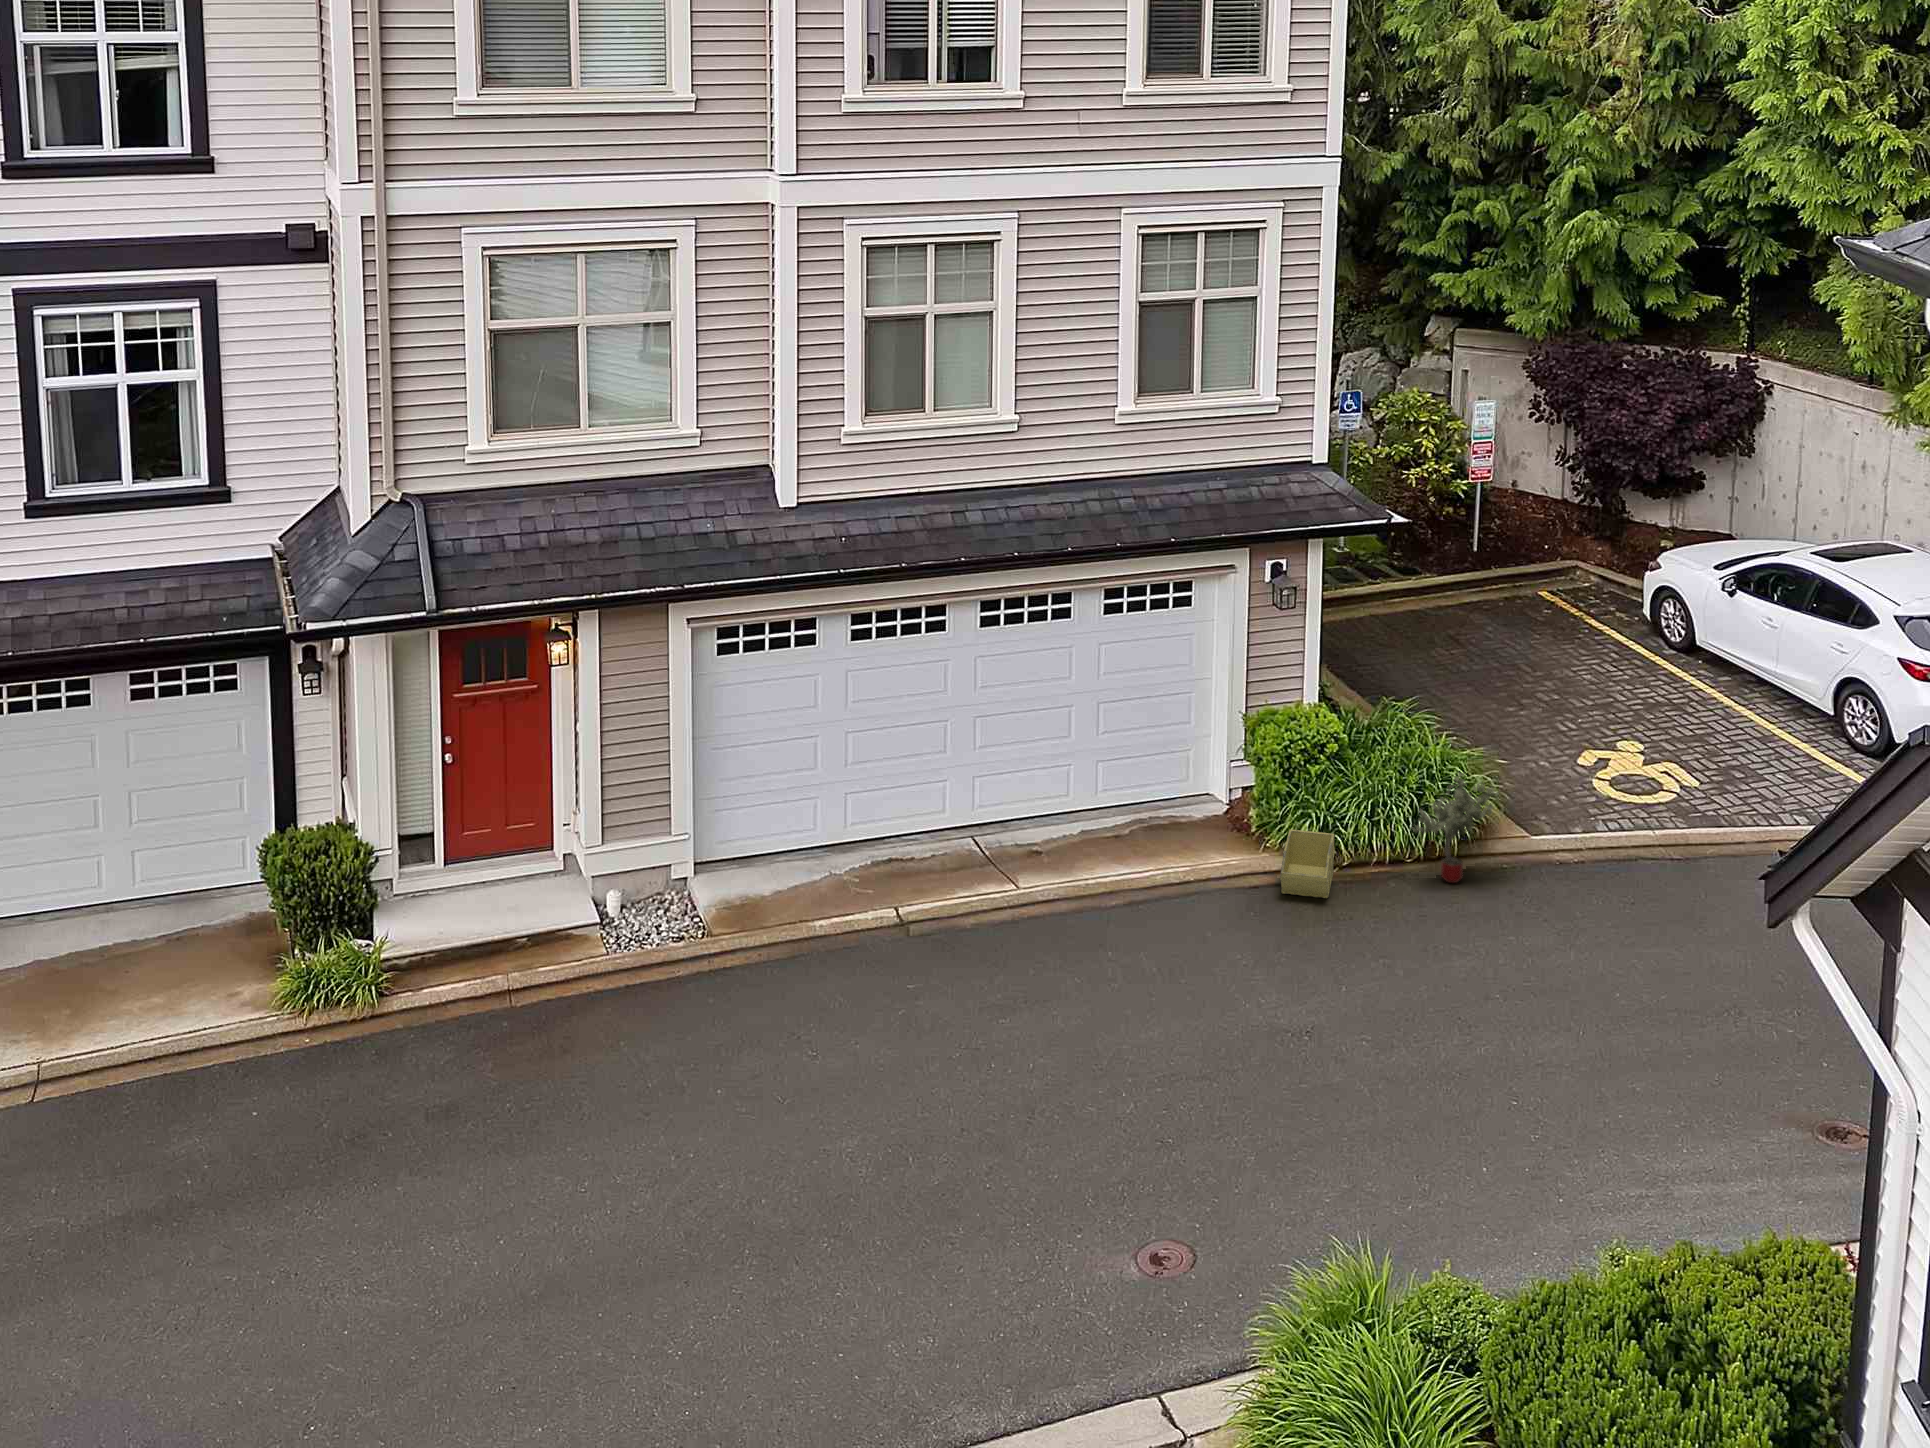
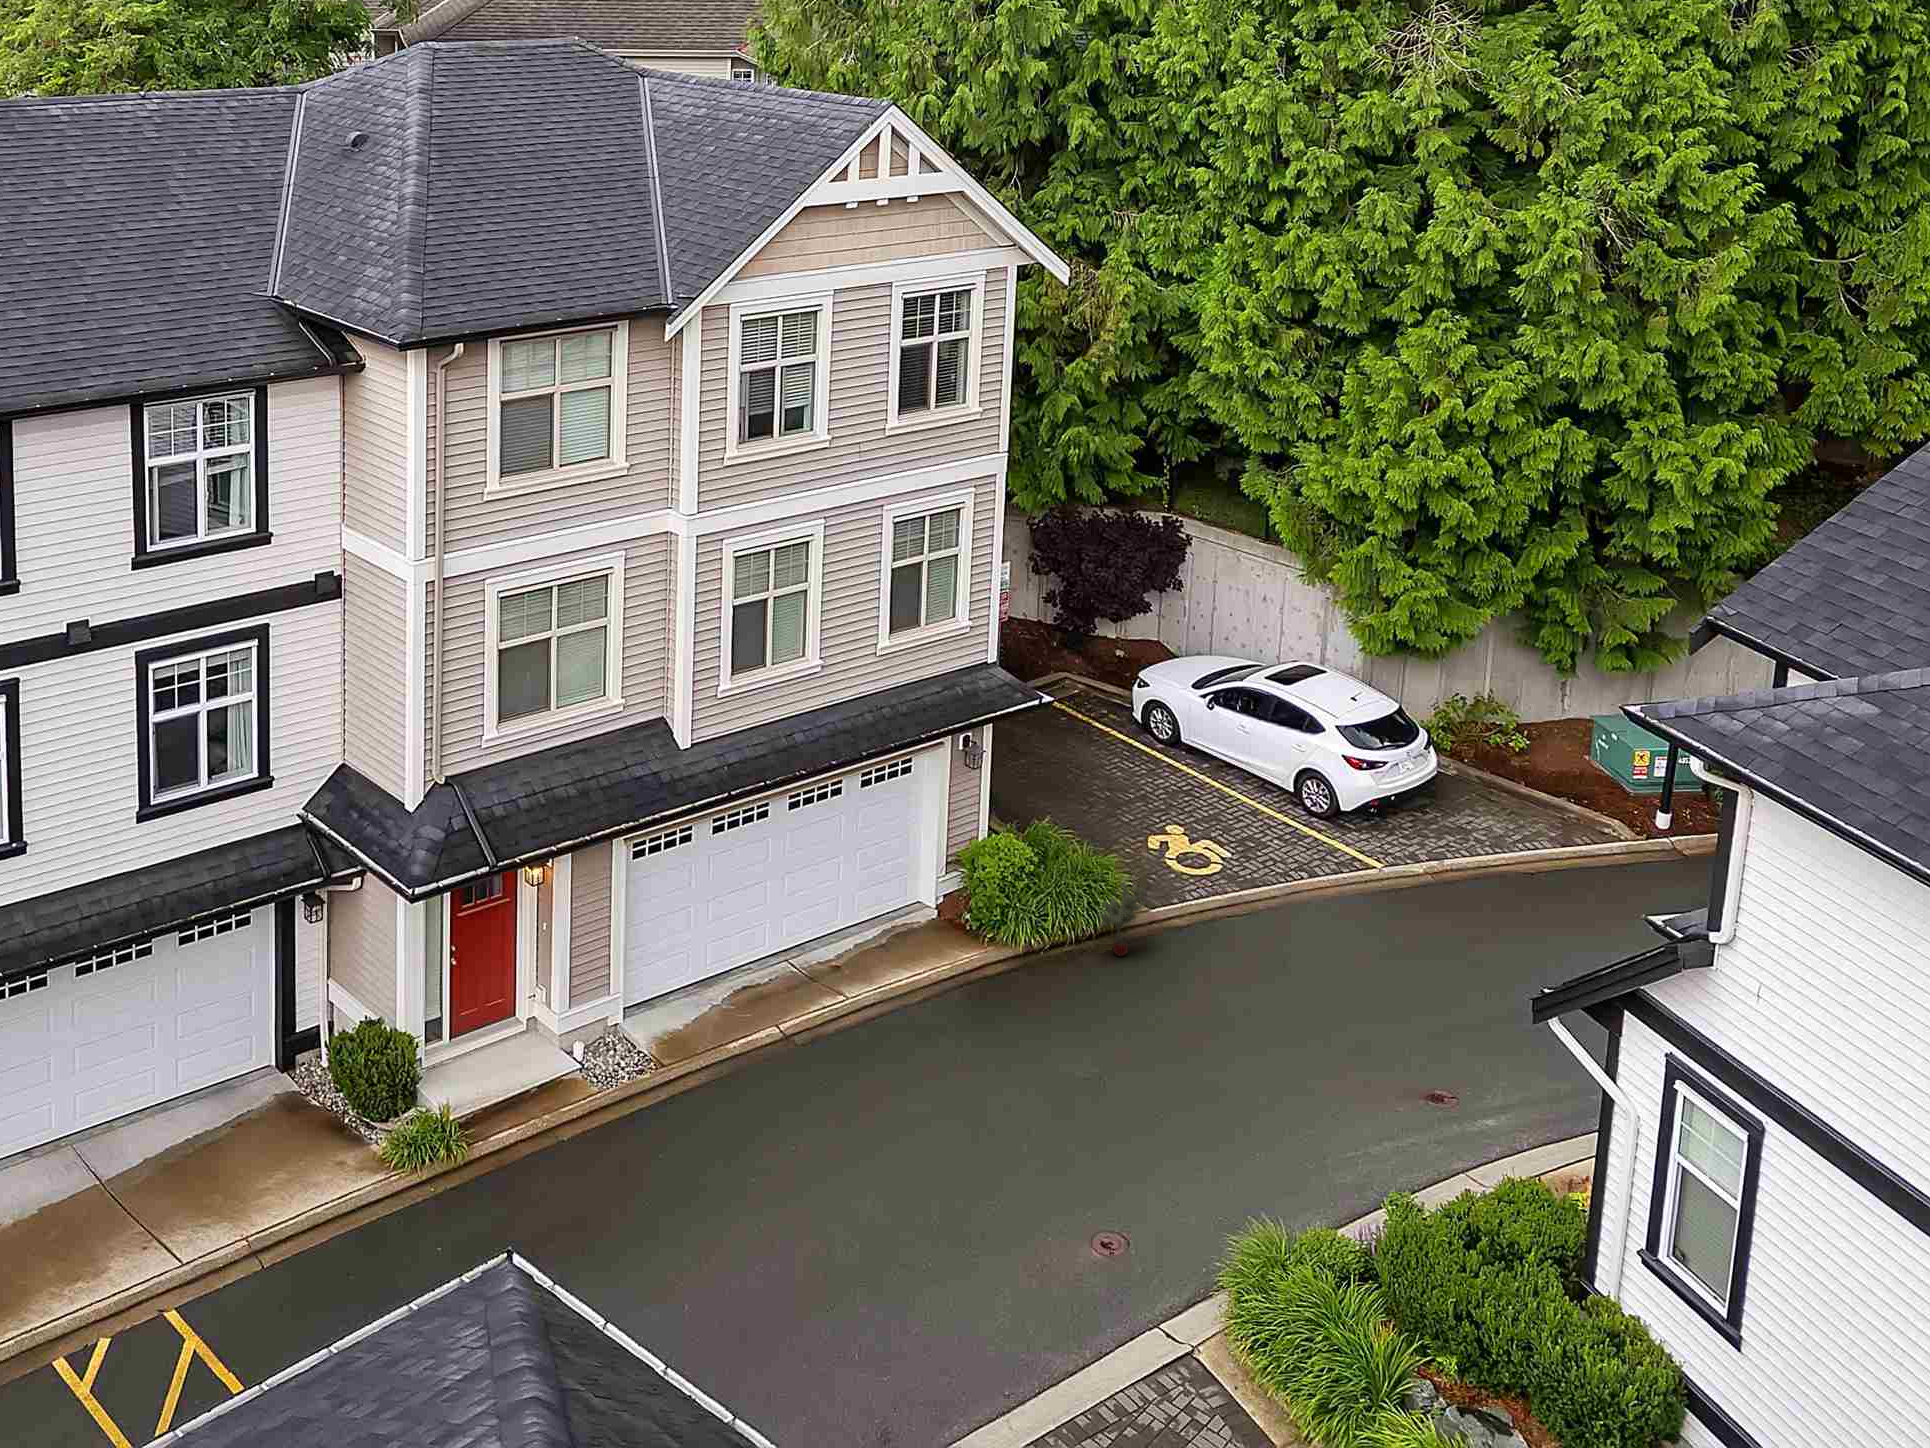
storage bin: present [1280,829,1335,898] -> none [1011,931,1054,979]

